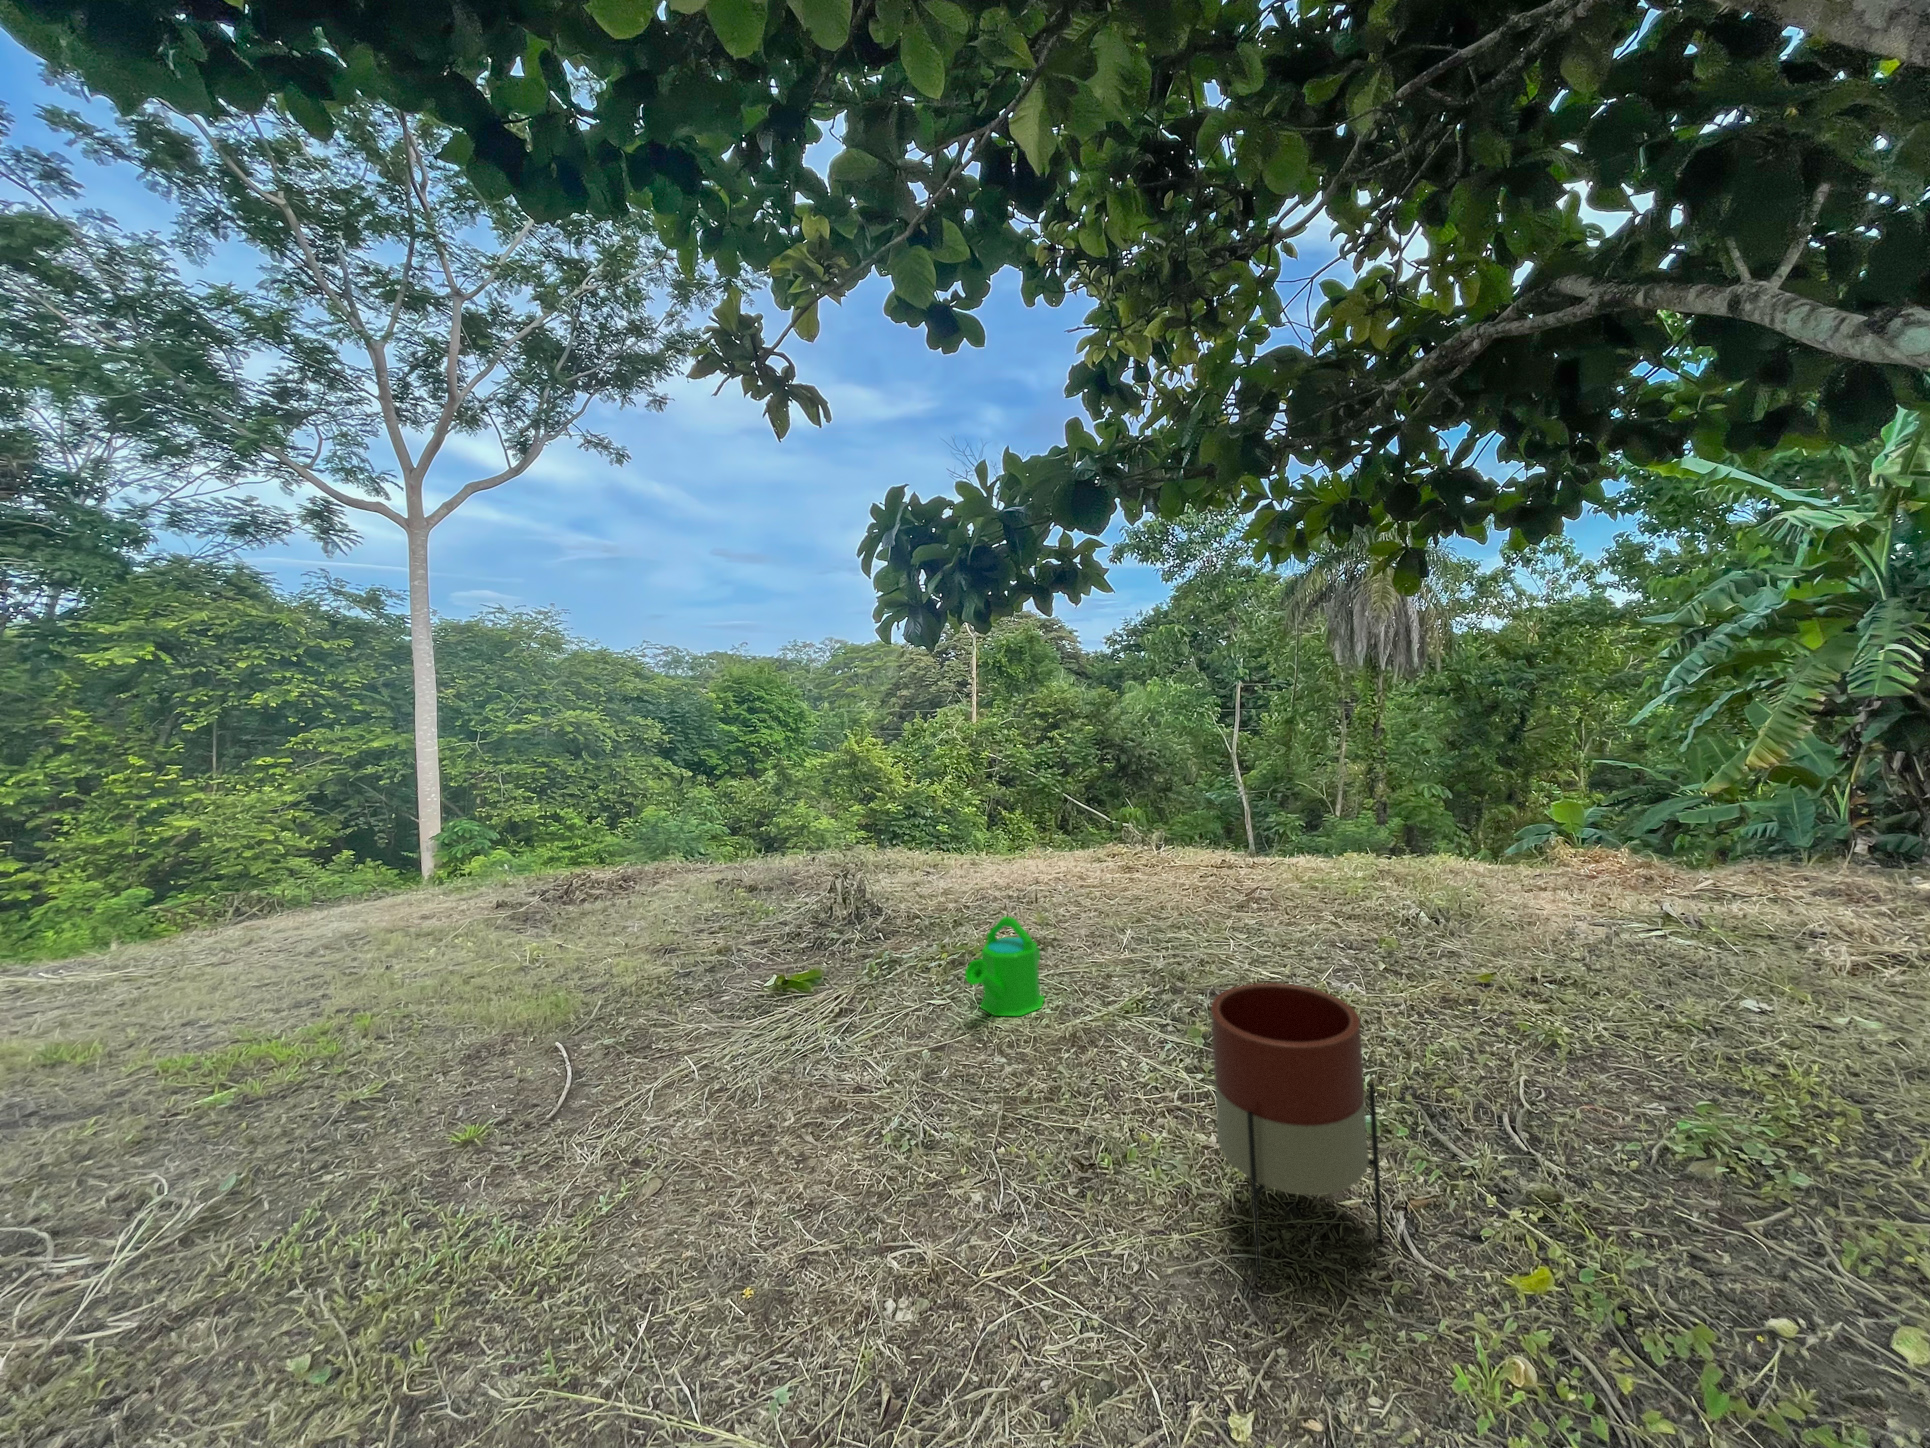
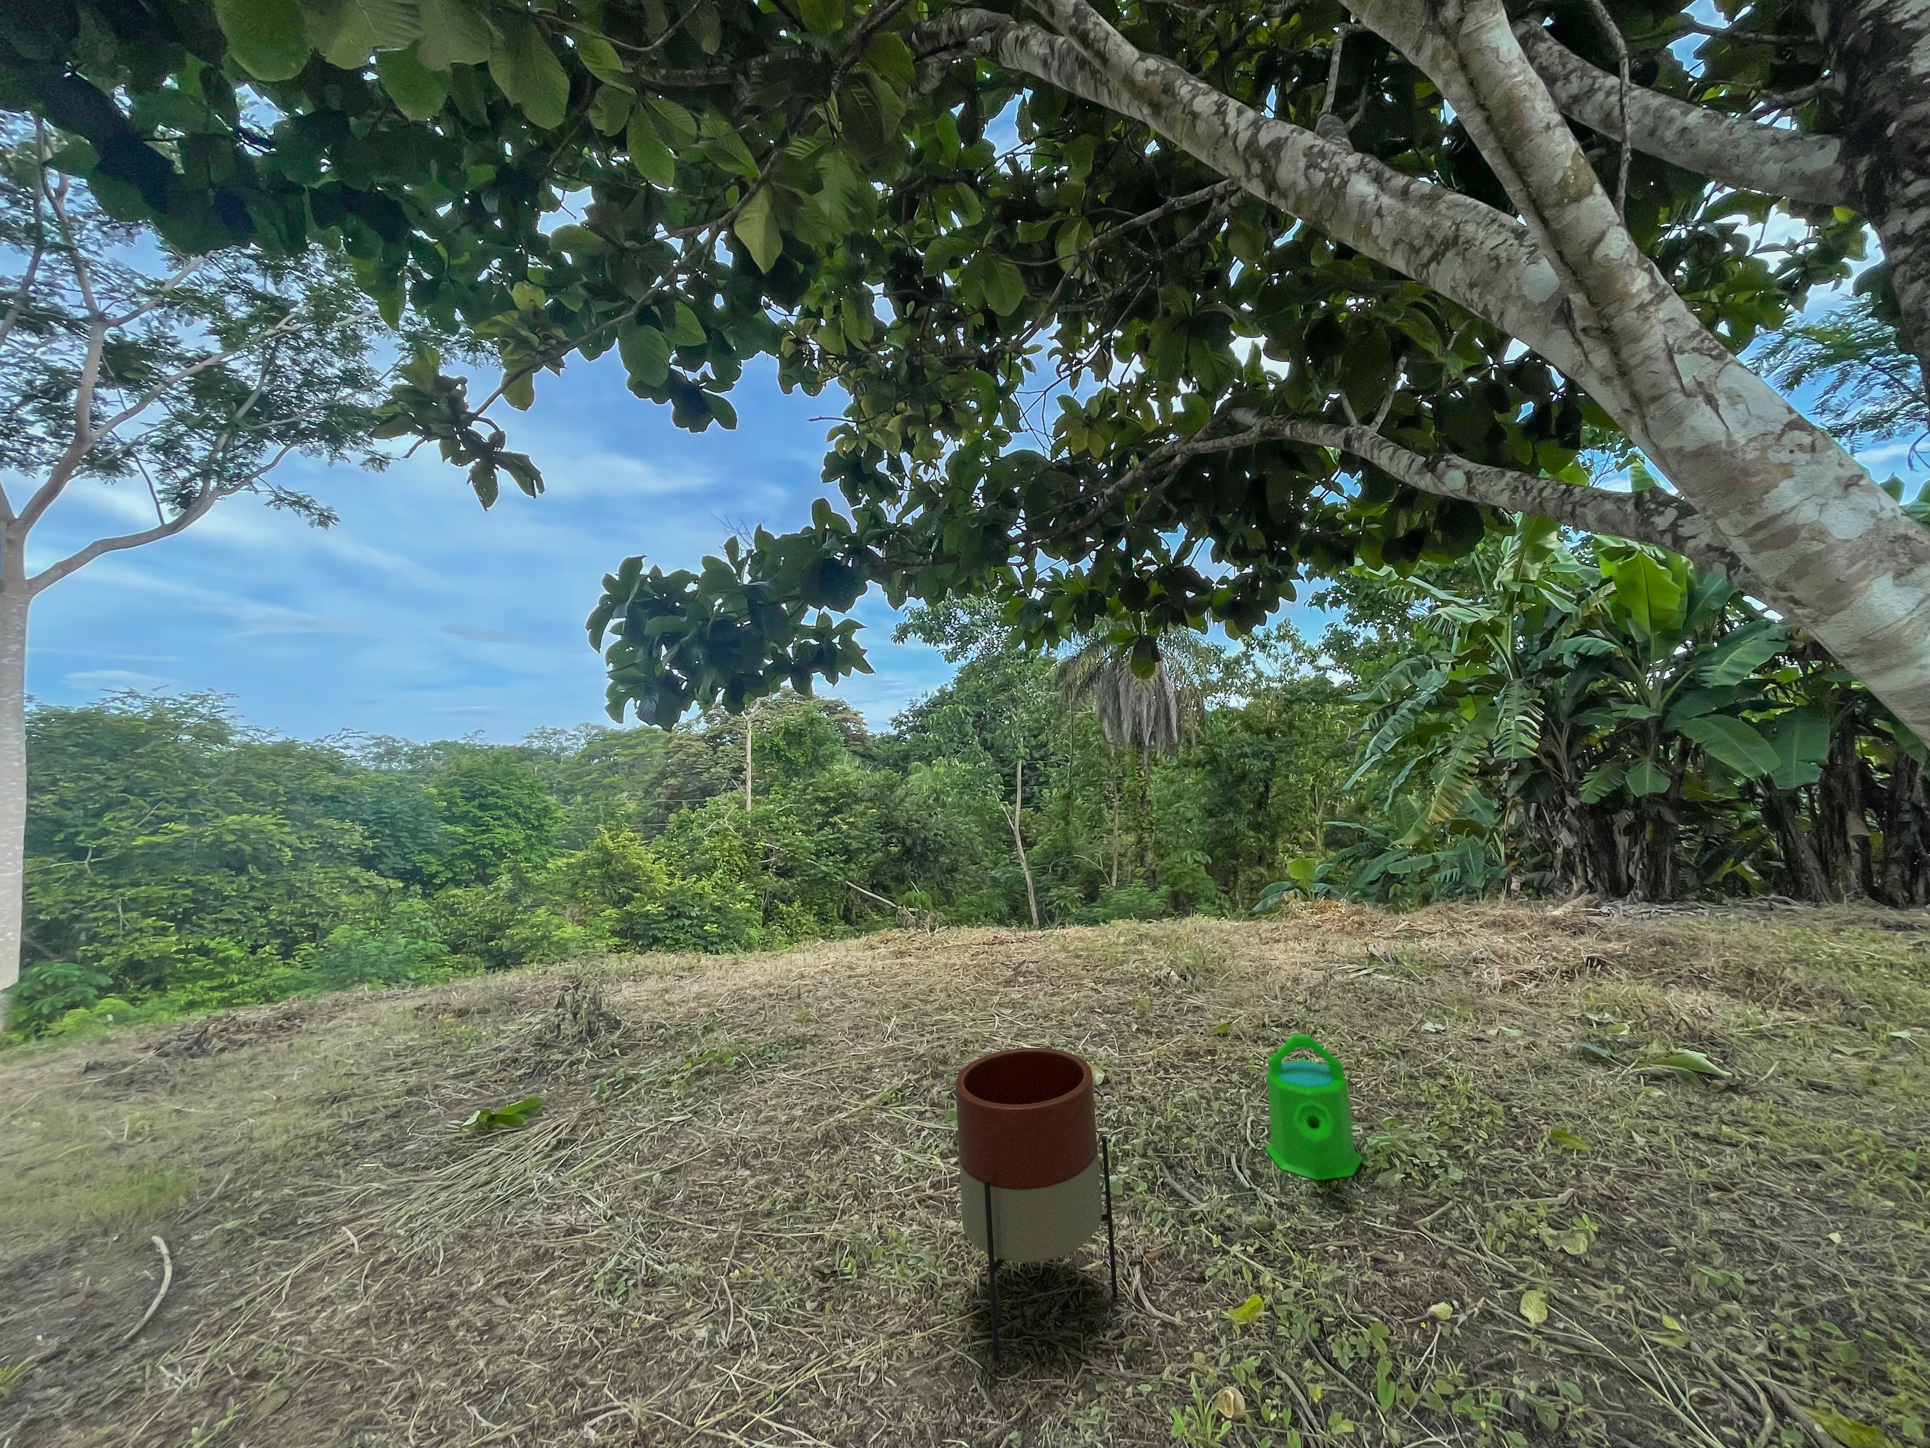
watering can: present [965,917,1045,1016] -> present [1266,1034,1362,1180]

